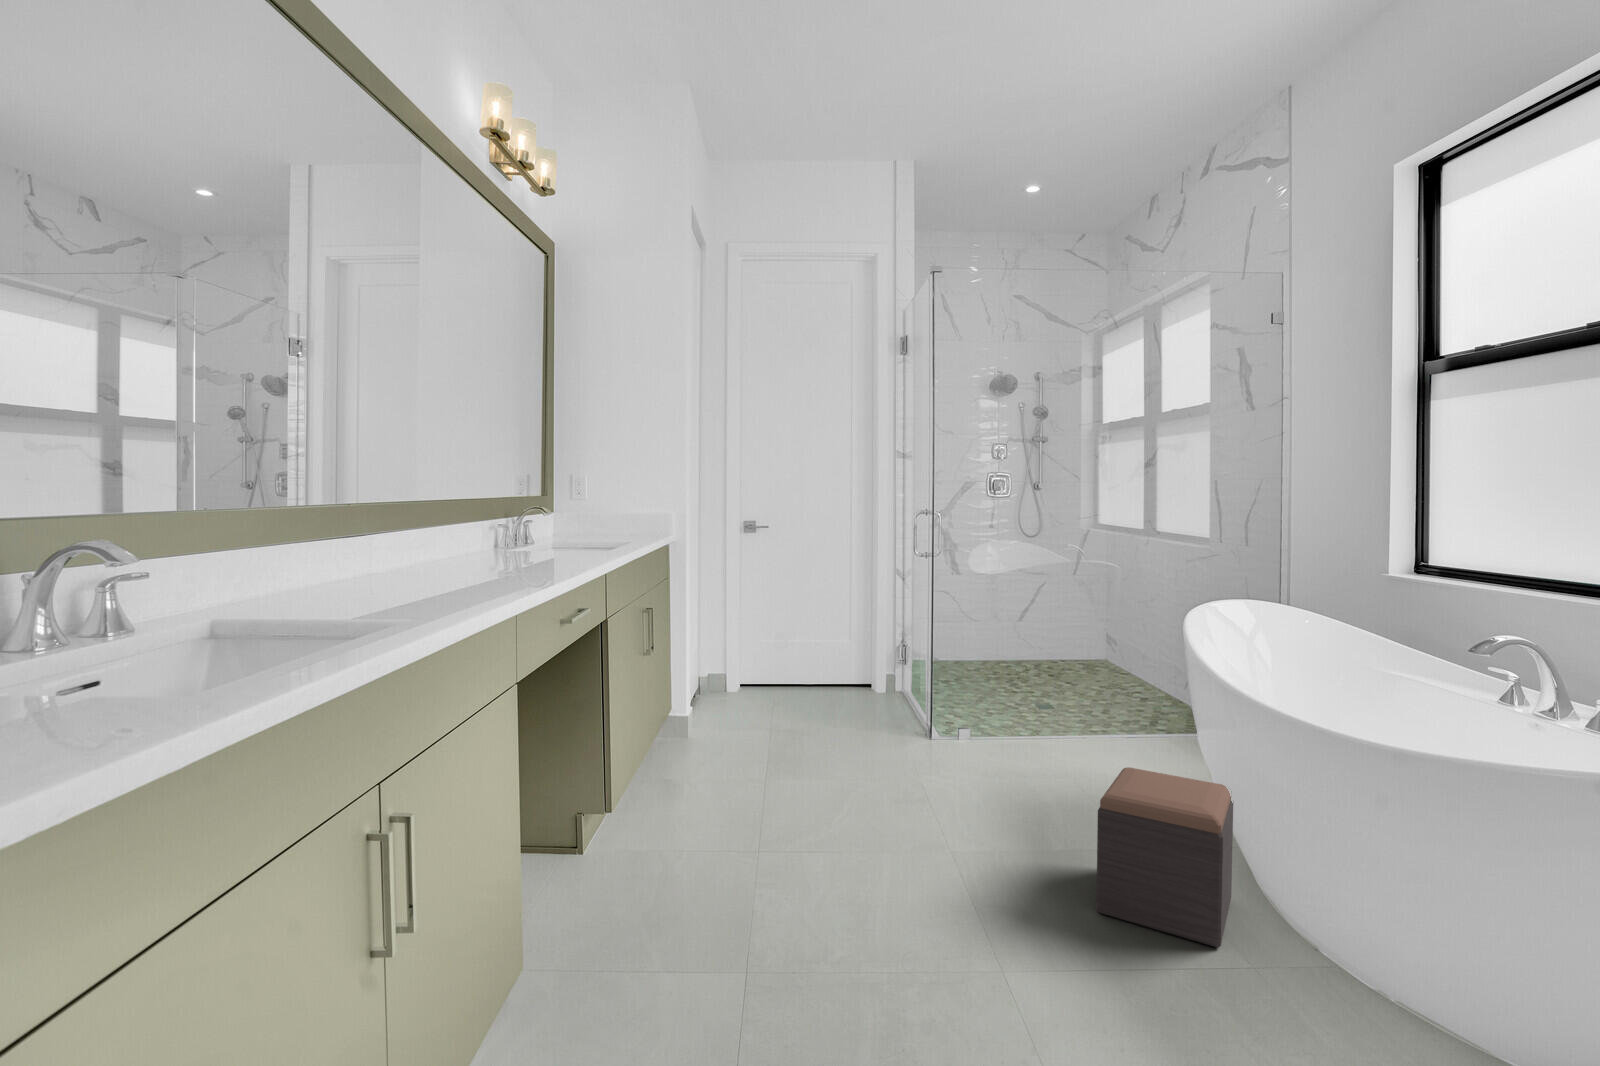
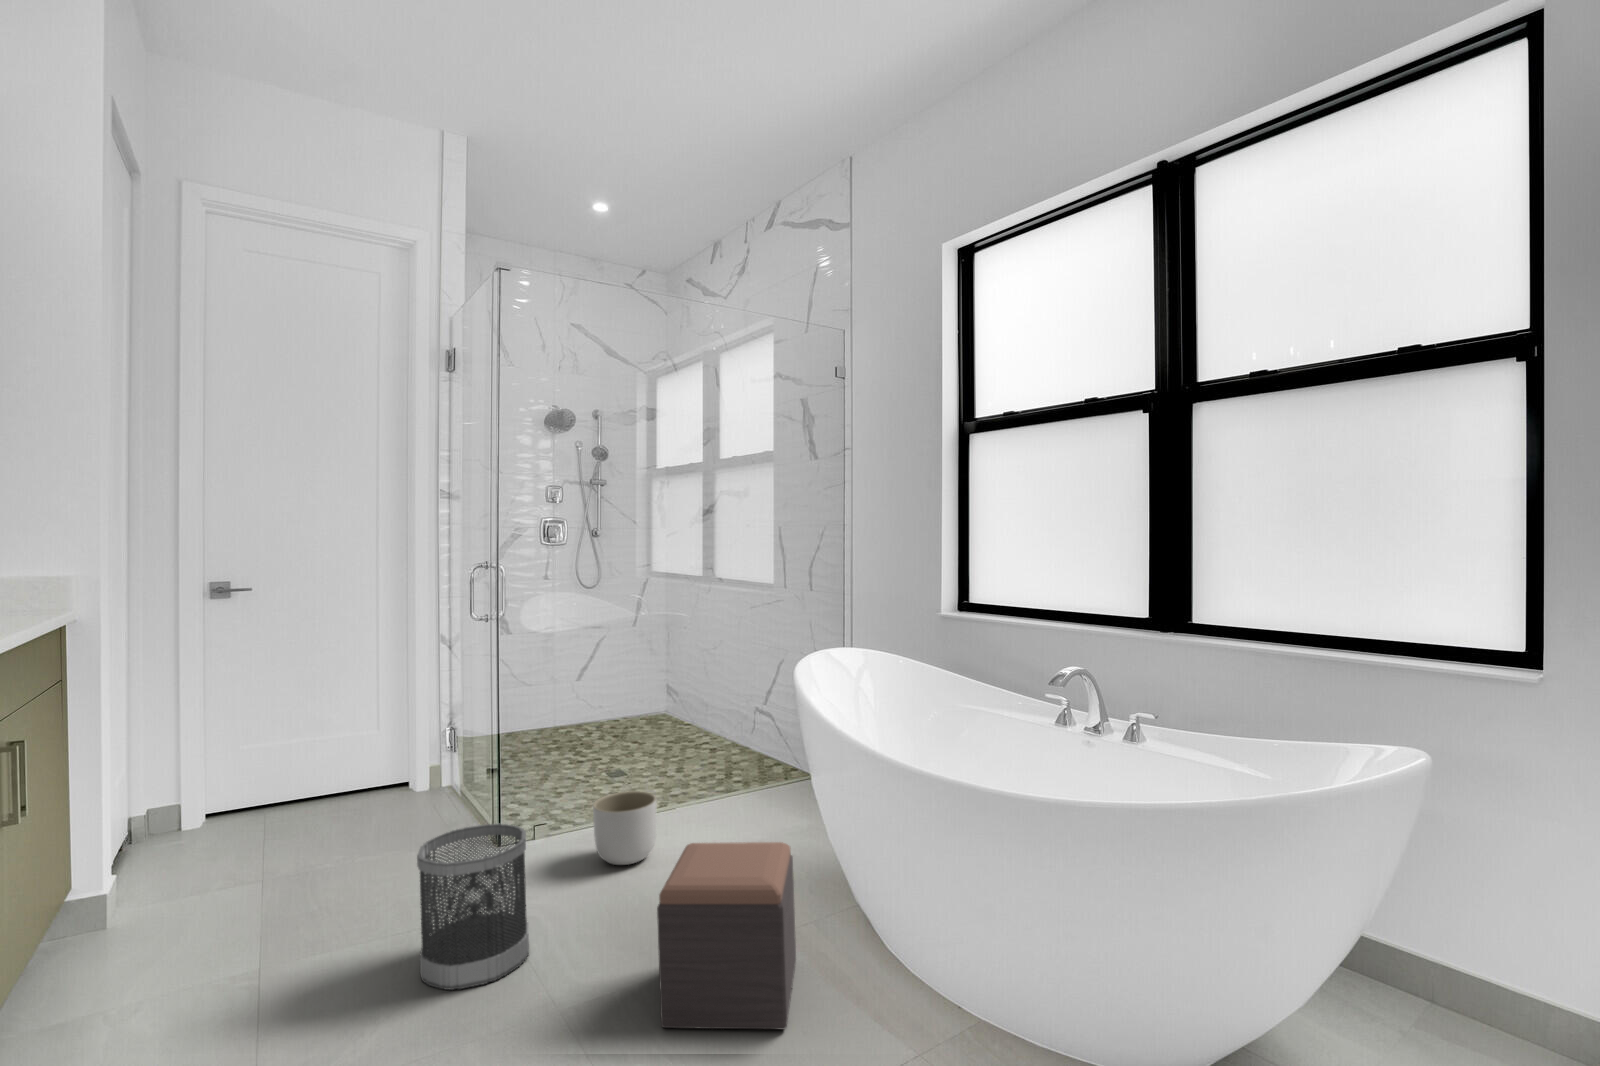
wastebasket: none [898,719,980,841] -> present [417,824,529,990]
planter: none [1029,719,1087,783] -> present [593,791,657,865]

